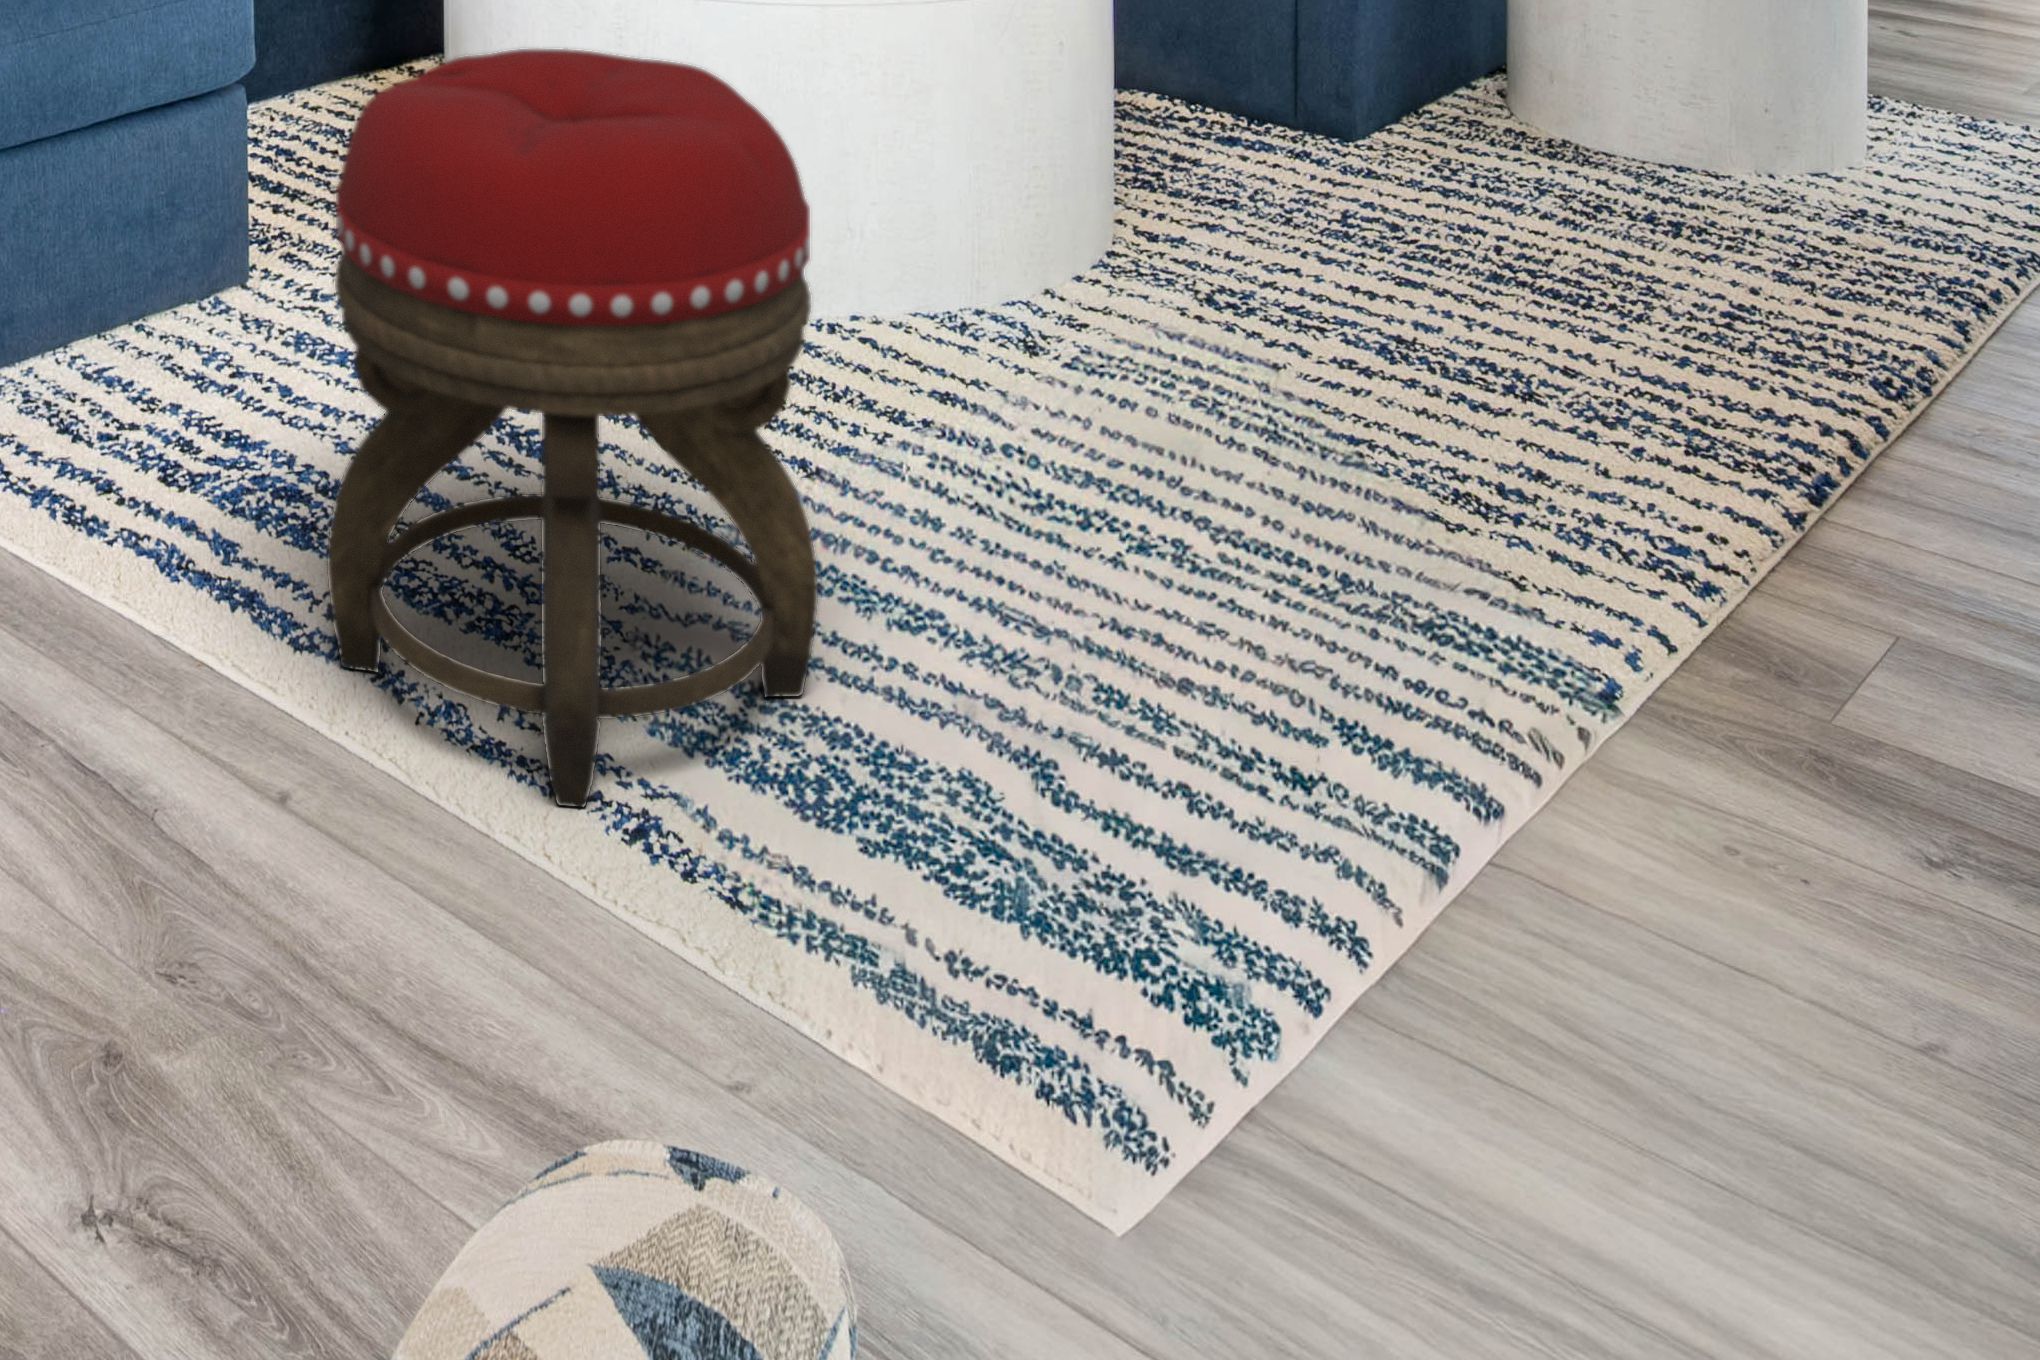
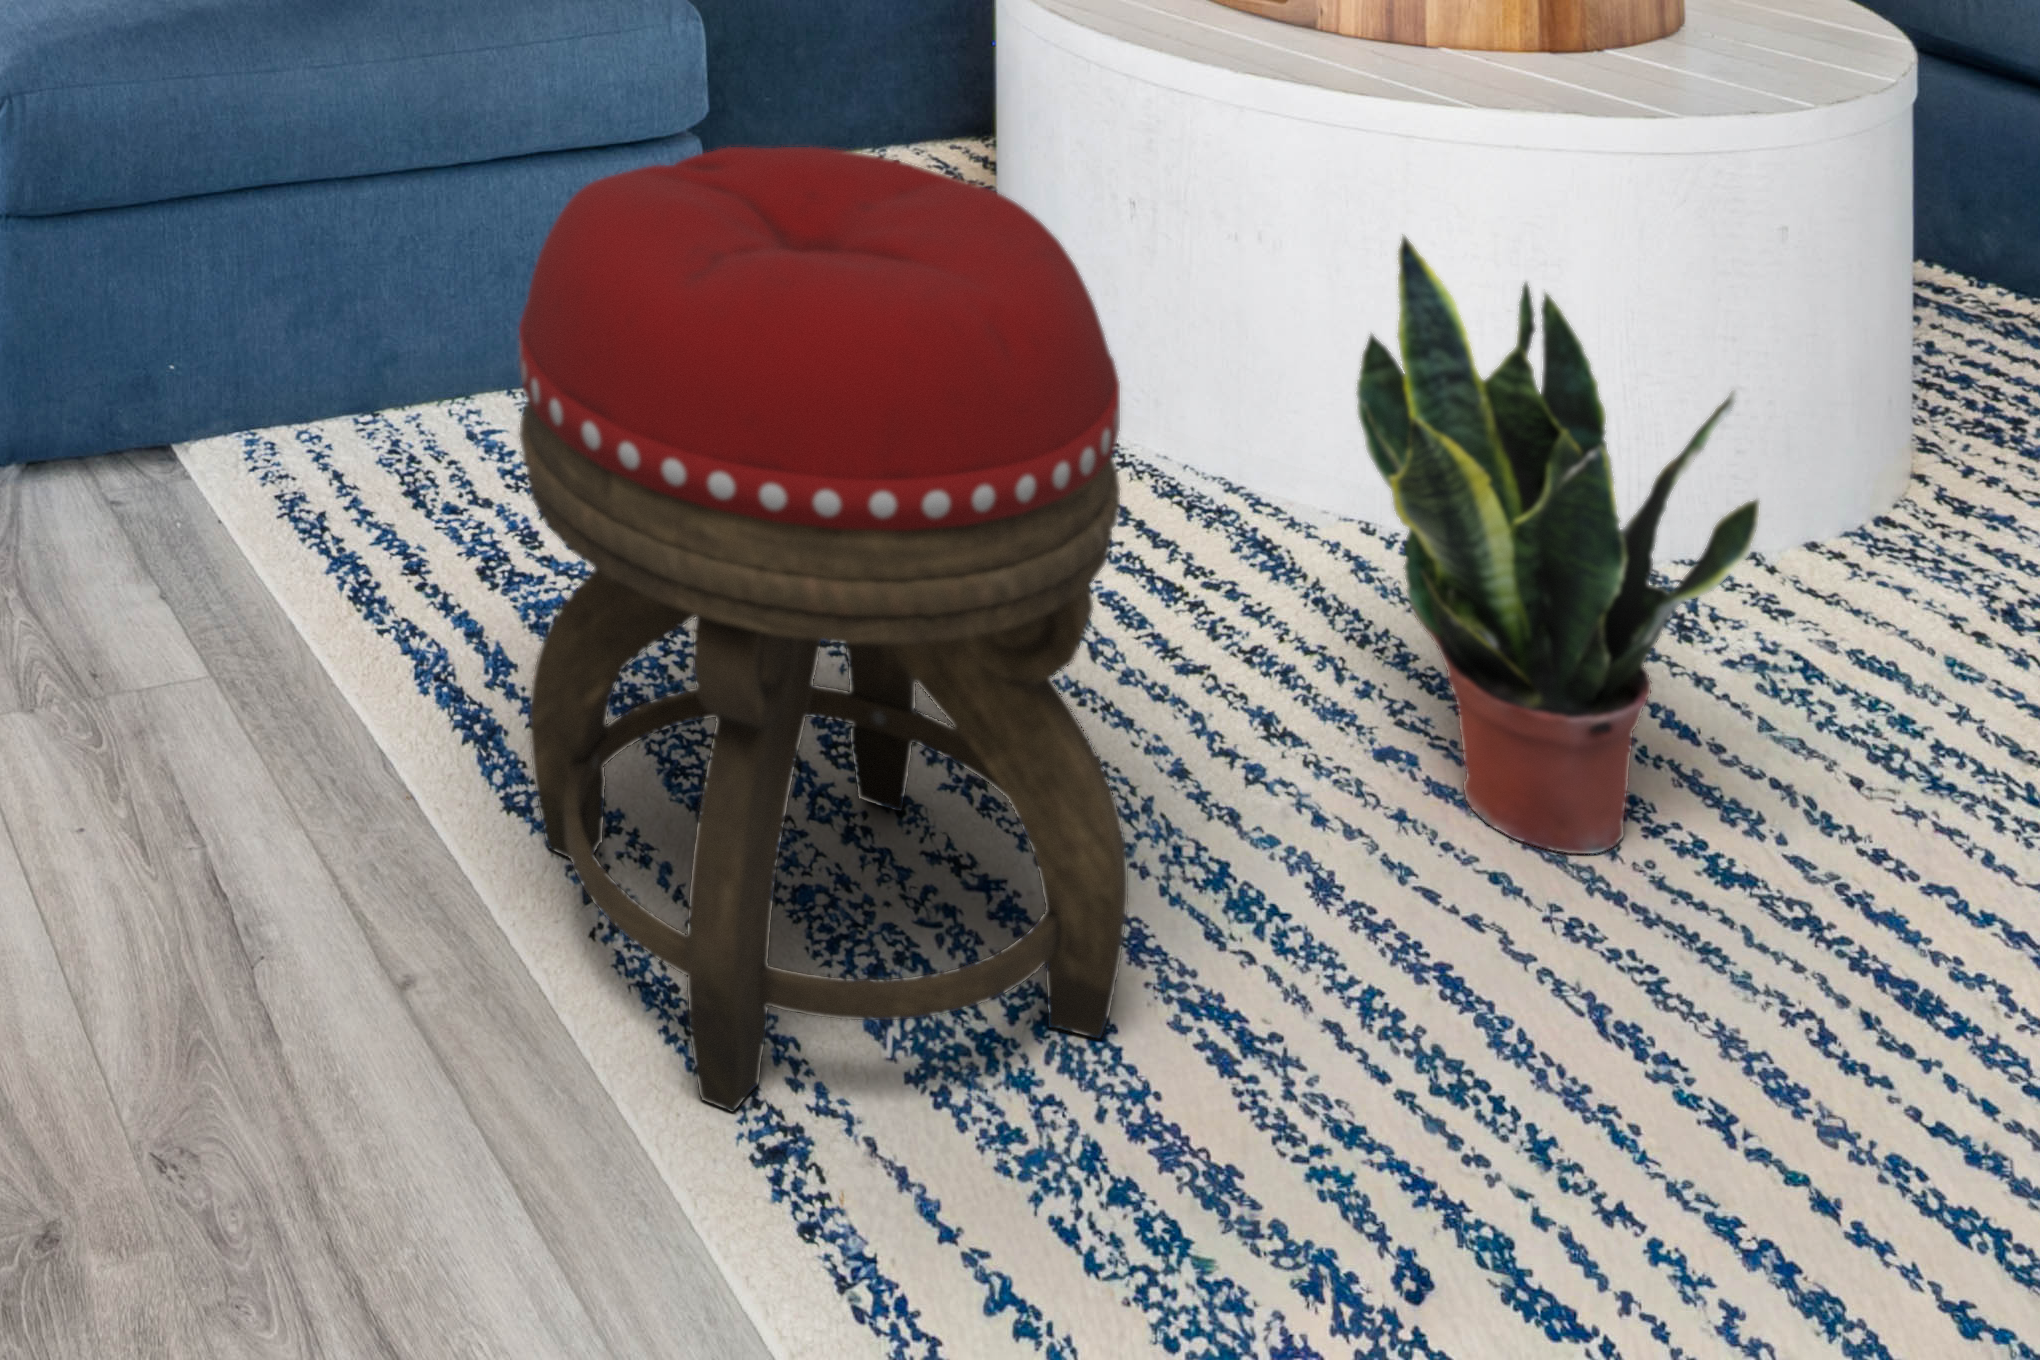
potted plant: none [855,67,1145,510] -> present [1357,236,1759,854]

